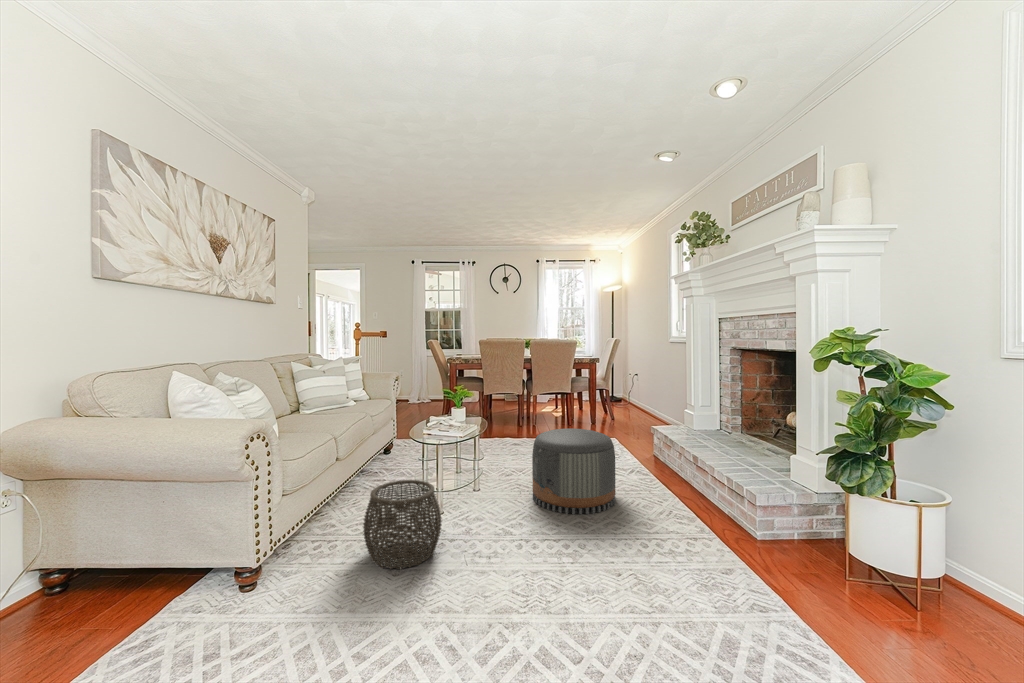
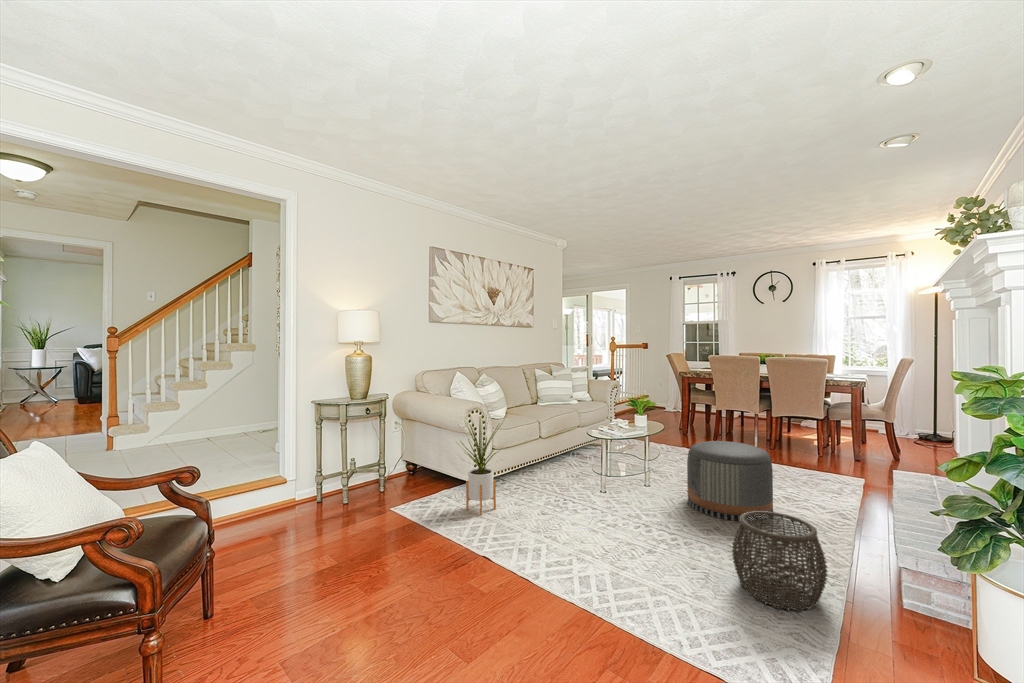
house plant: none [227,429,336,622] -> present [458,418,503,515]
woven basket: present [363,480,442,569] -> present [732,511,828,611]

